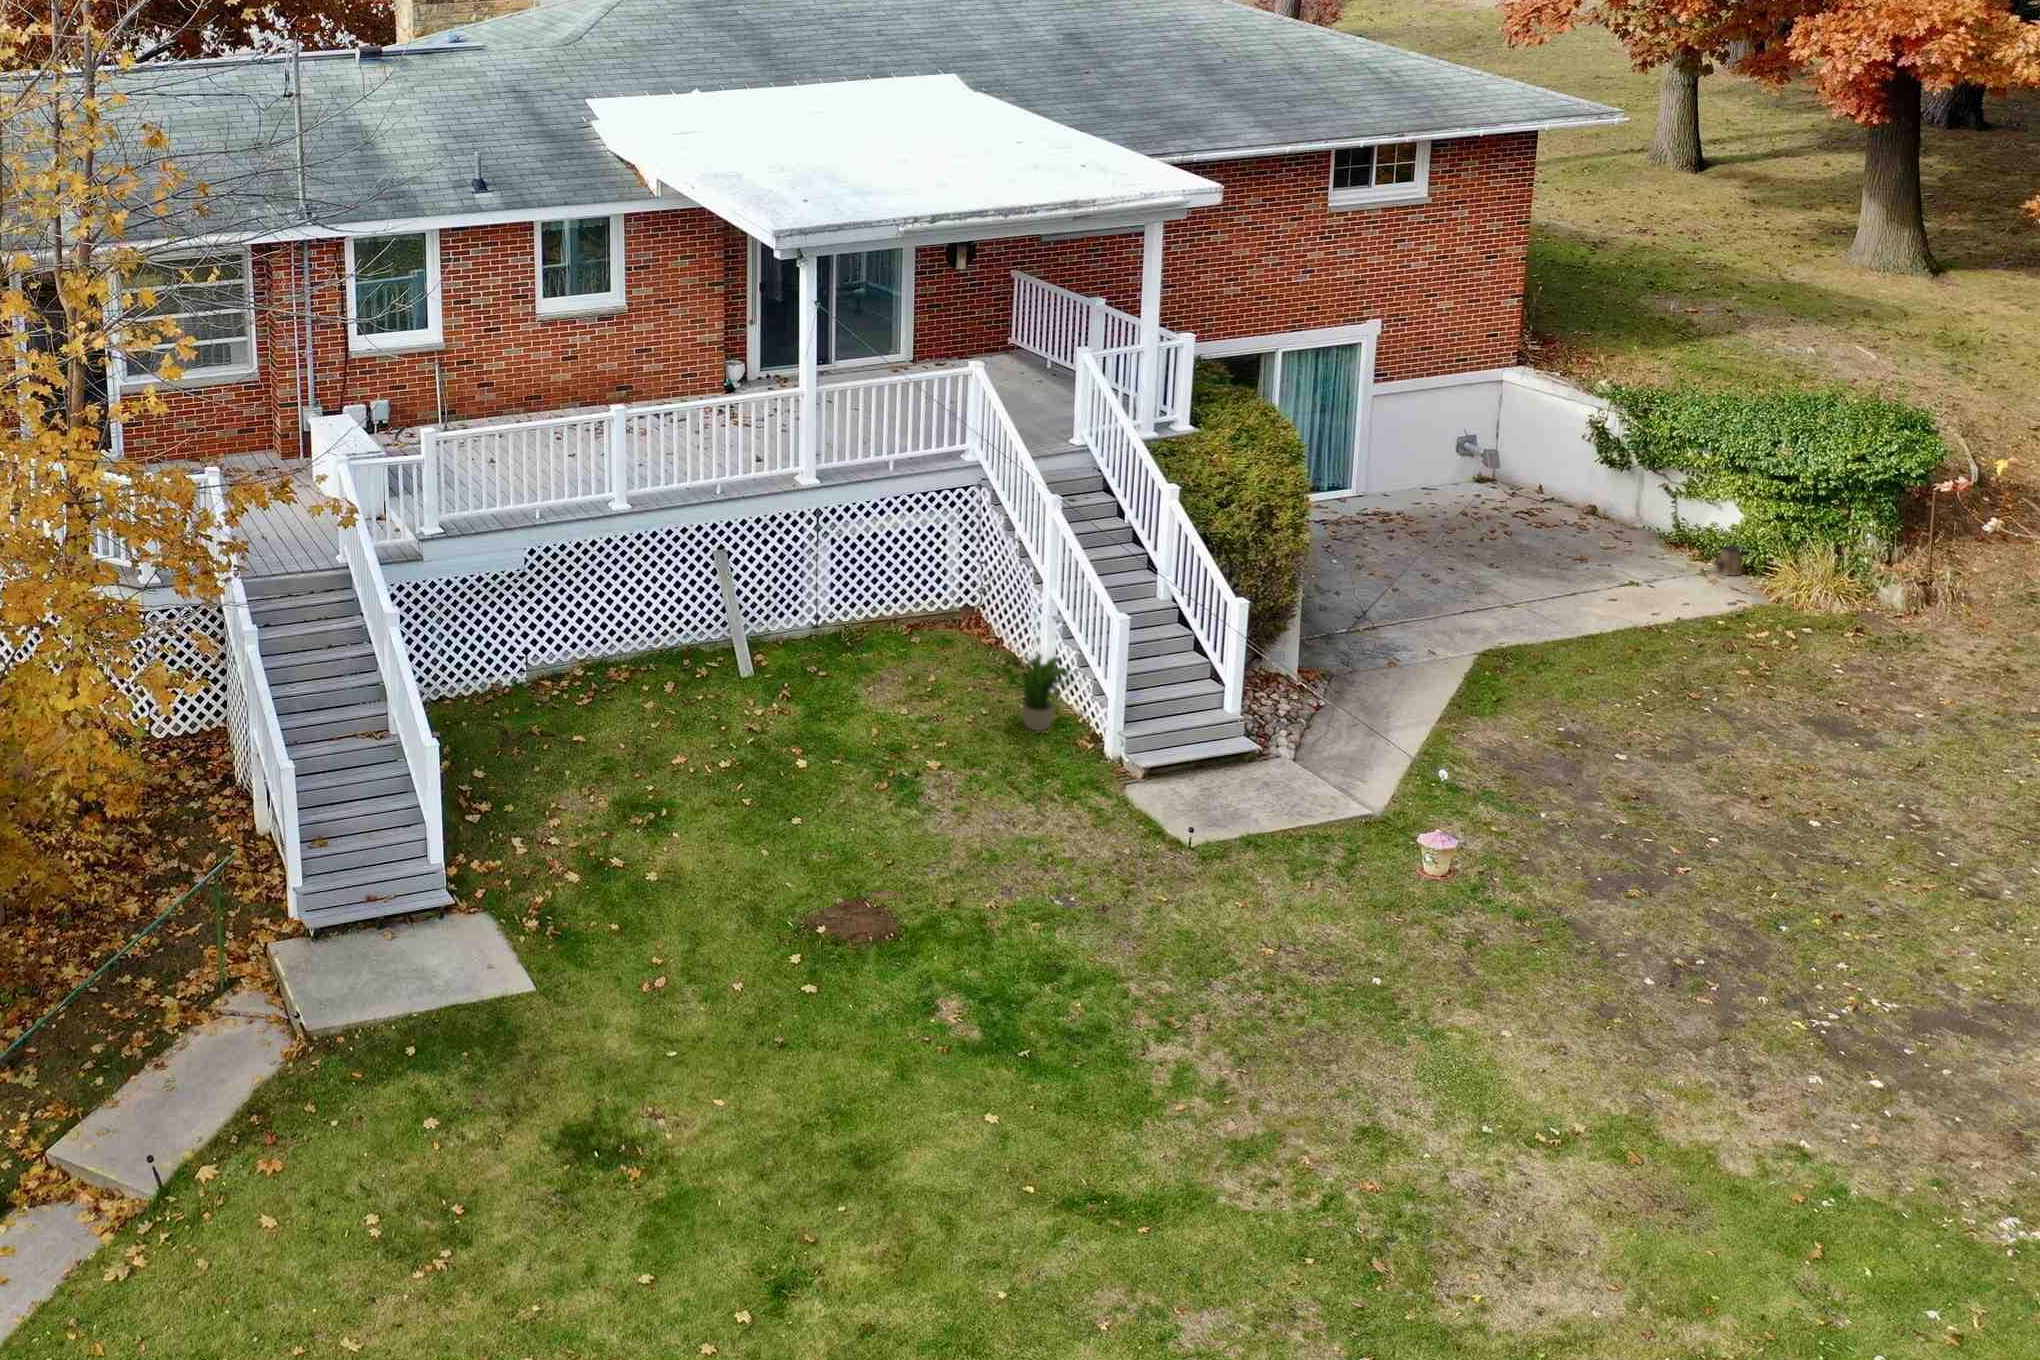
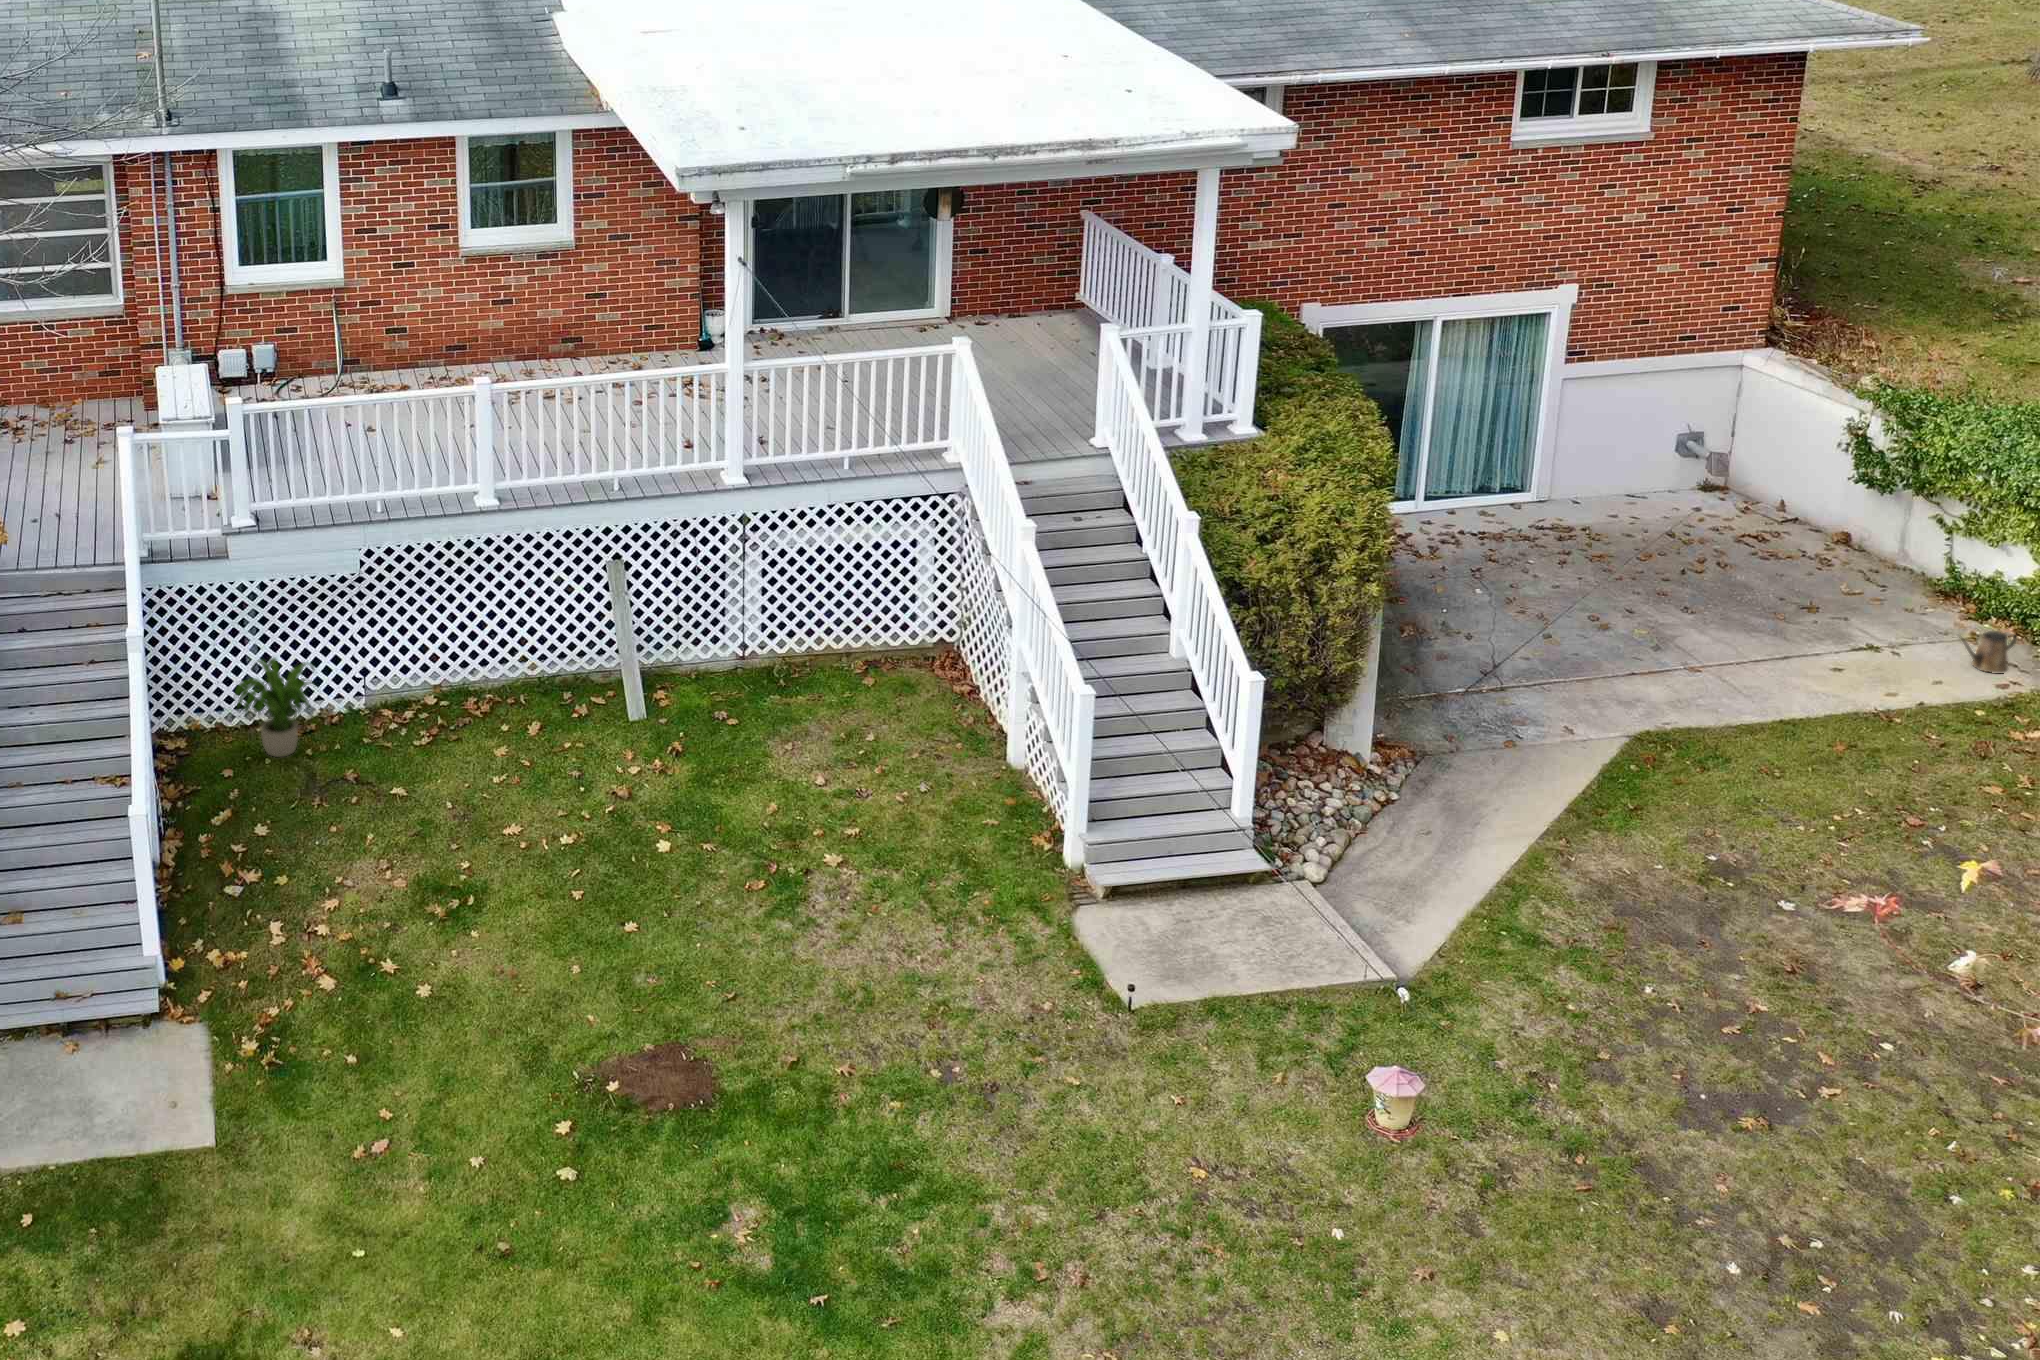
potted plant: present [1002,654,1074,730] -> present [235,658,316,757]

